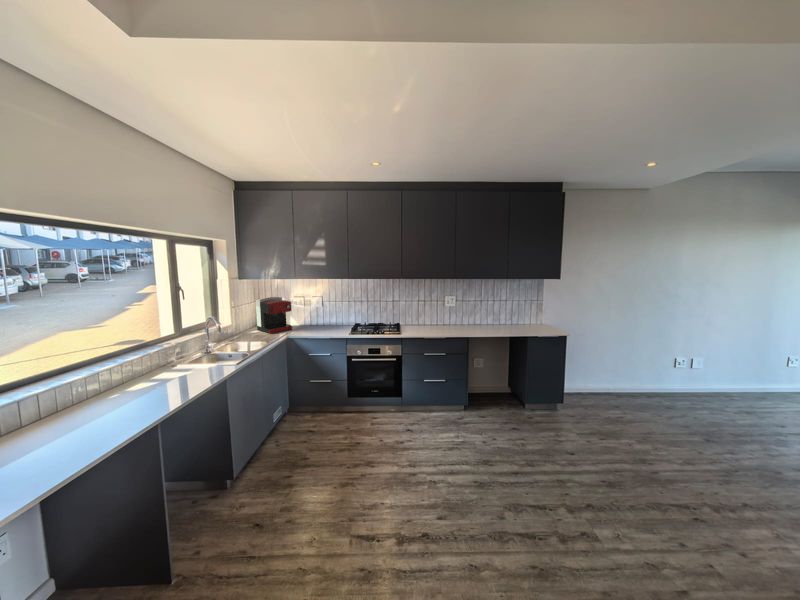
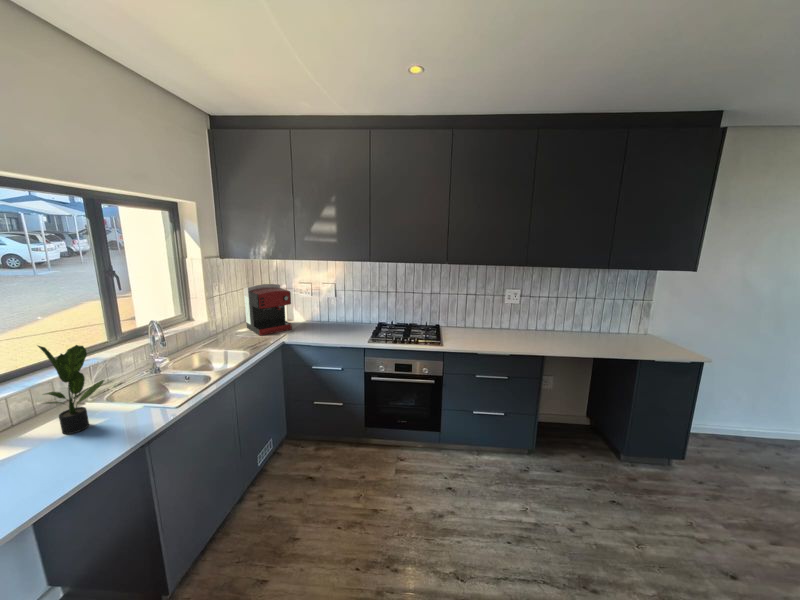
potted plant: none [163,326,202,381] -> present [38,345,104,434]

